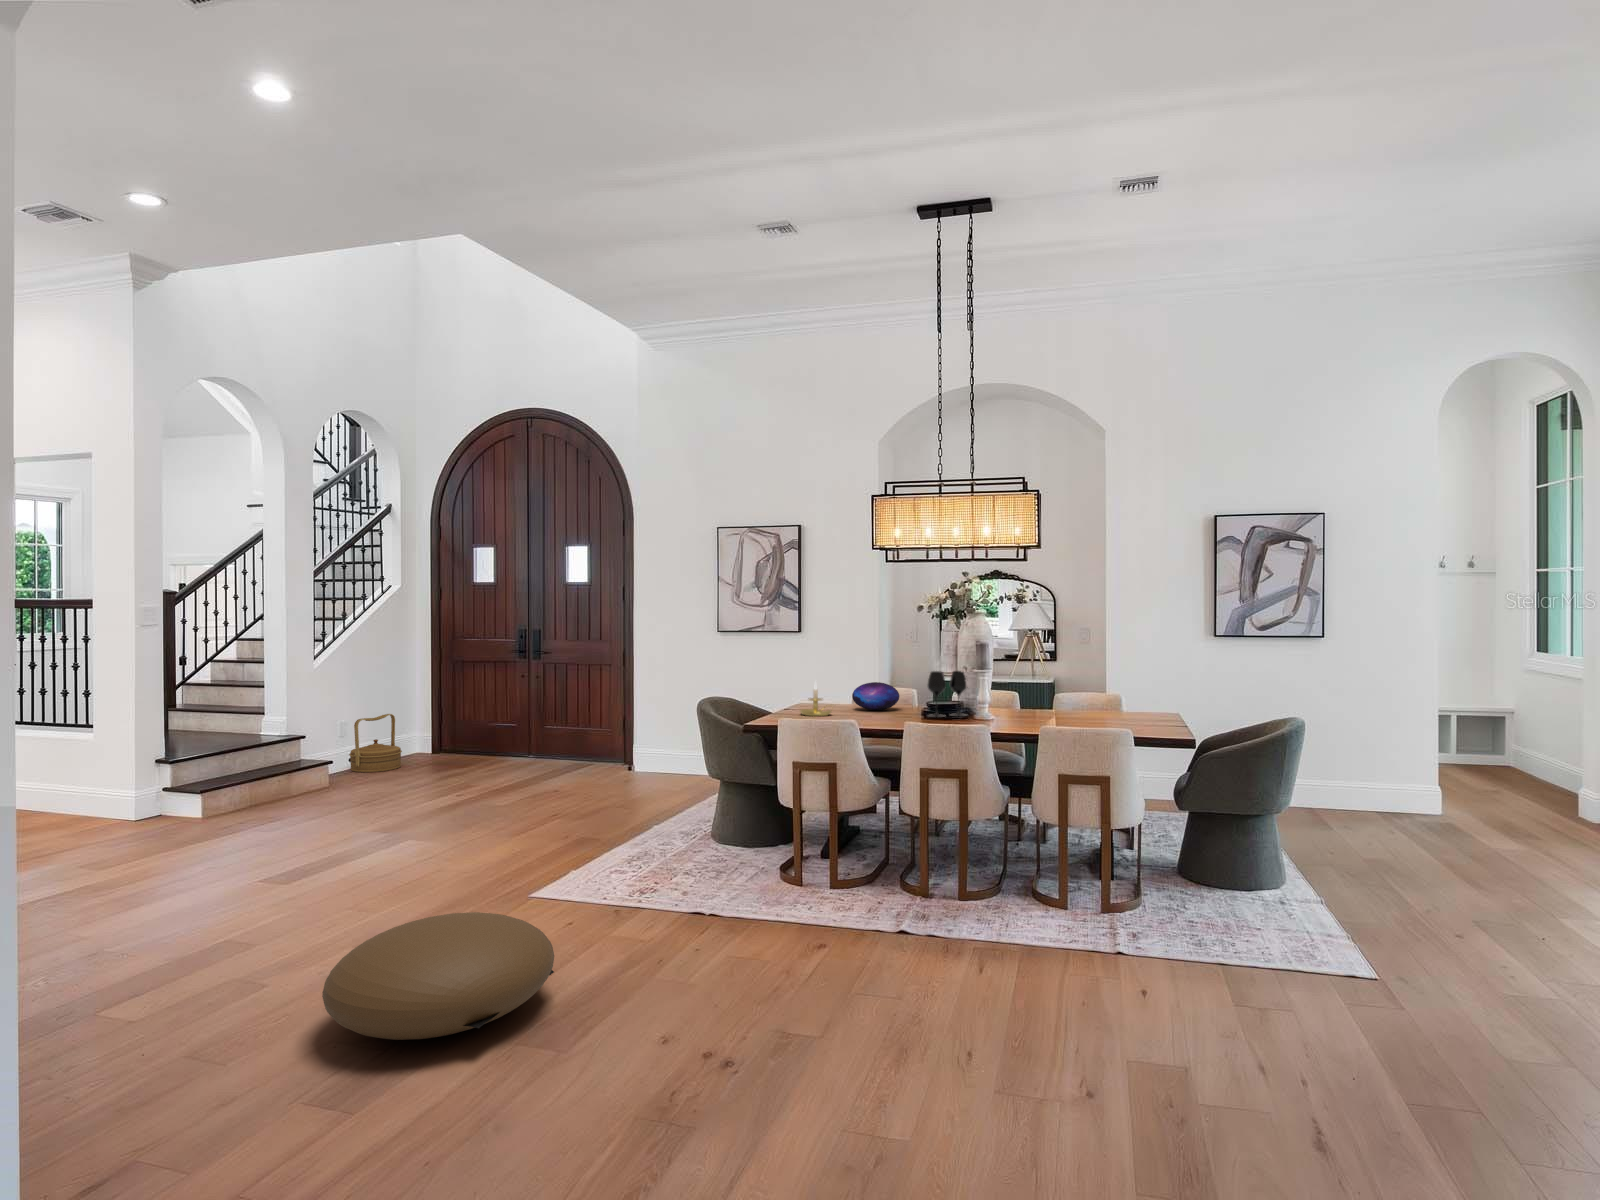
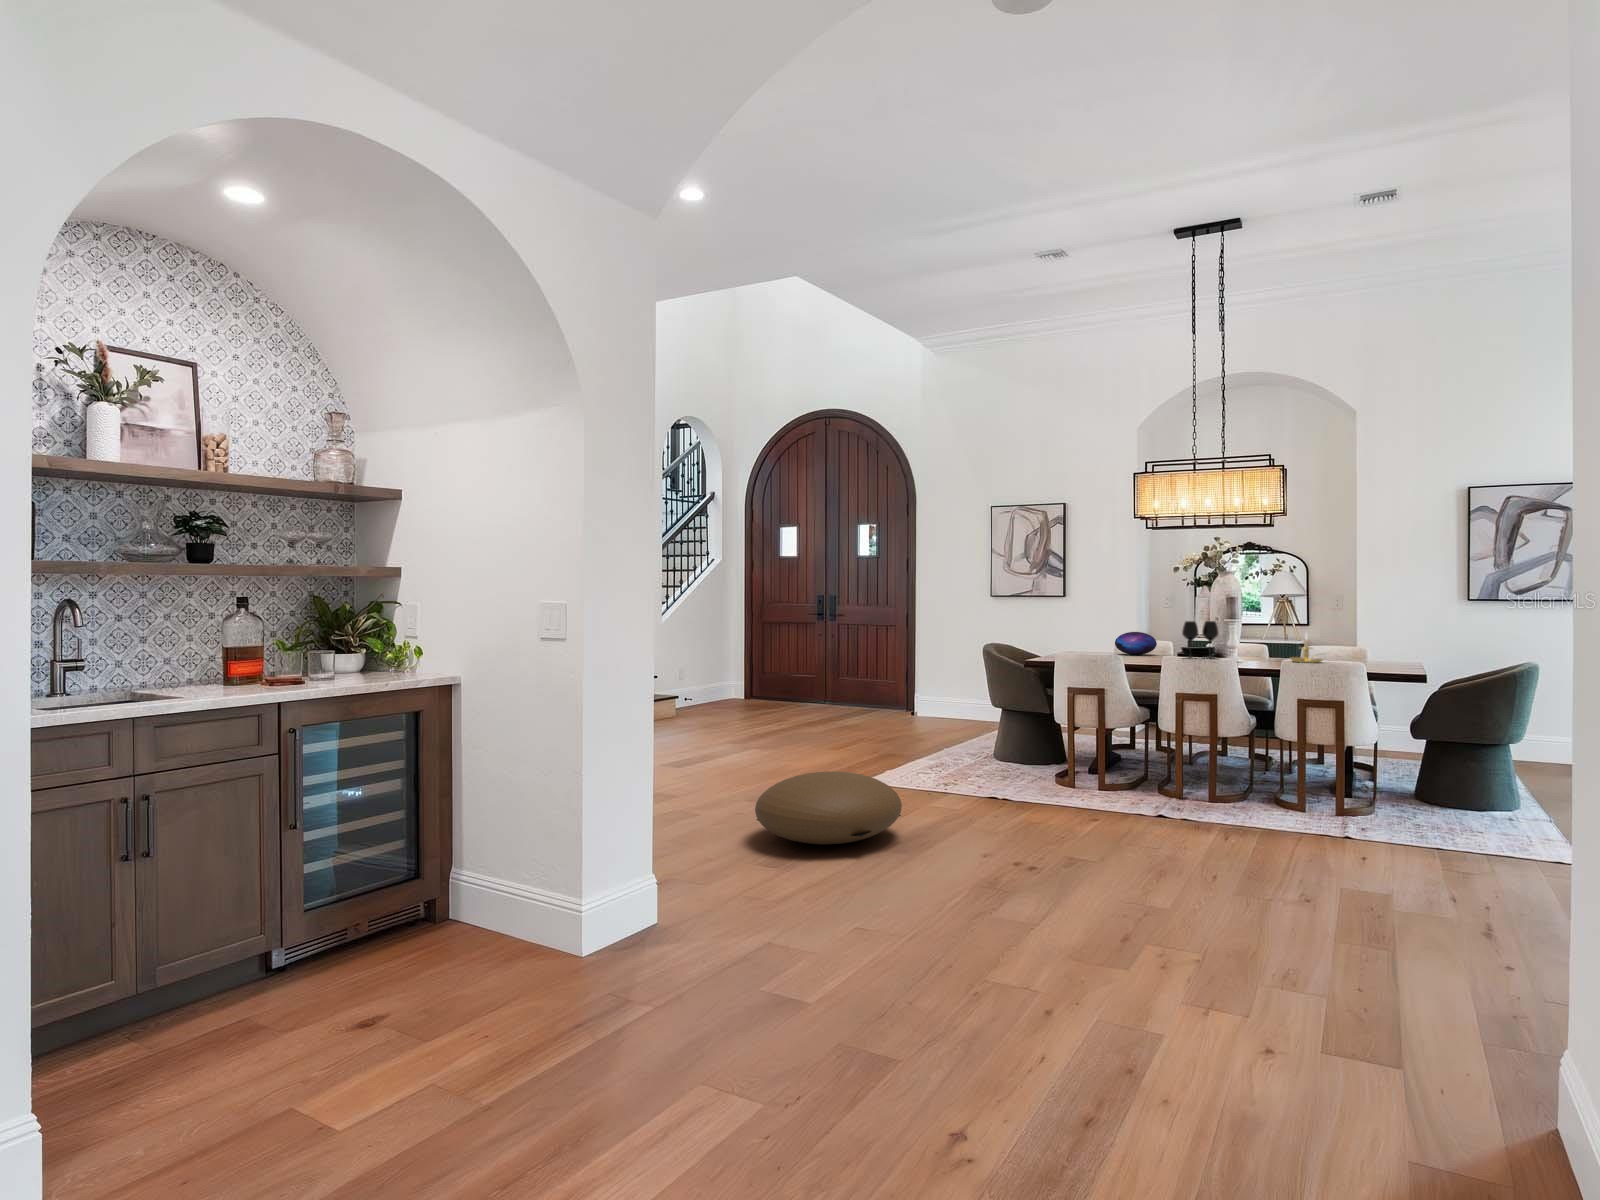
candle holder: present [800,688,832,716] -> present [1290,638,1322,663]
woven basket: present [349,714,402,772] -> none [690,662,729,707]

